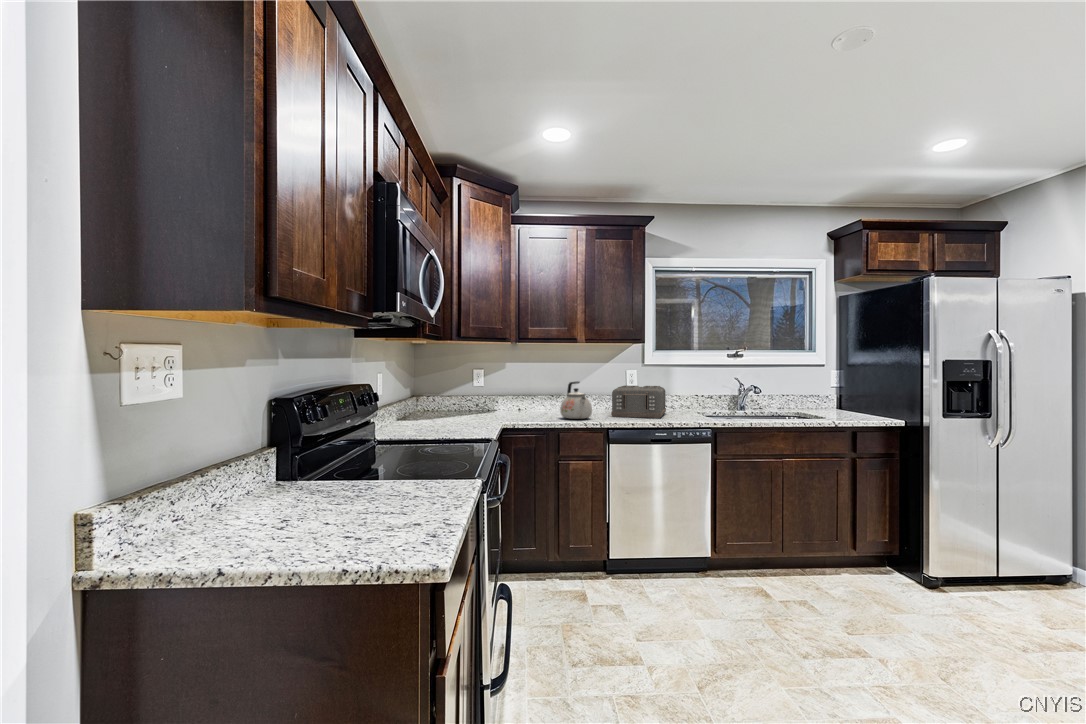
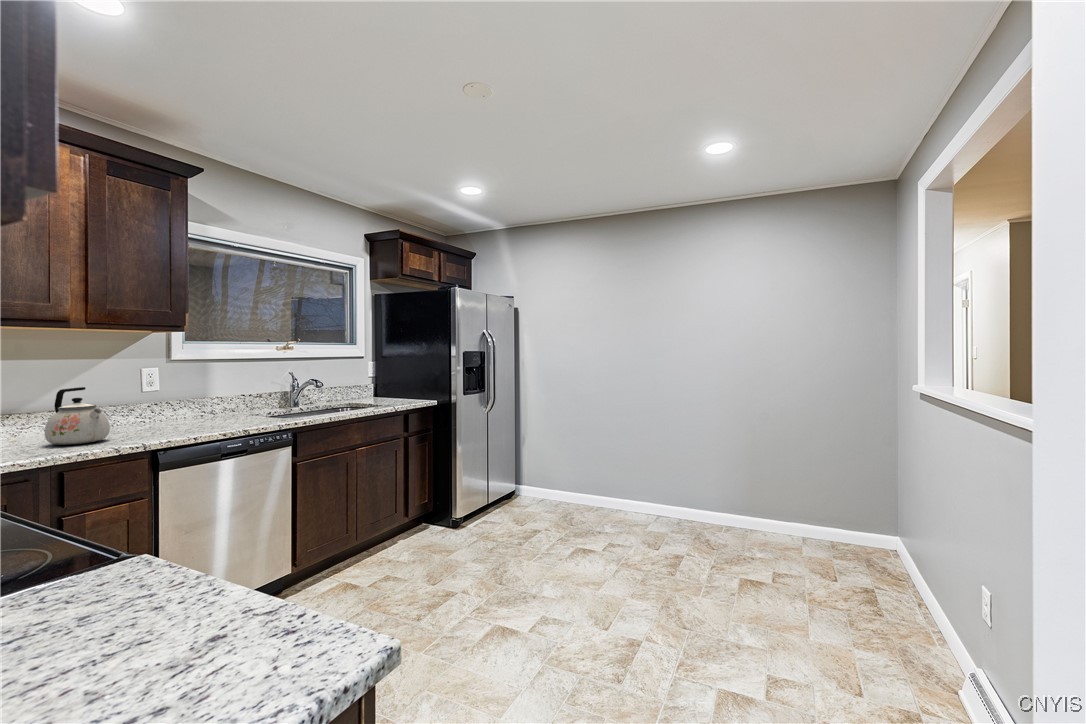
toaster: present [611,386,666,418] -> none [135,387,216,432]

